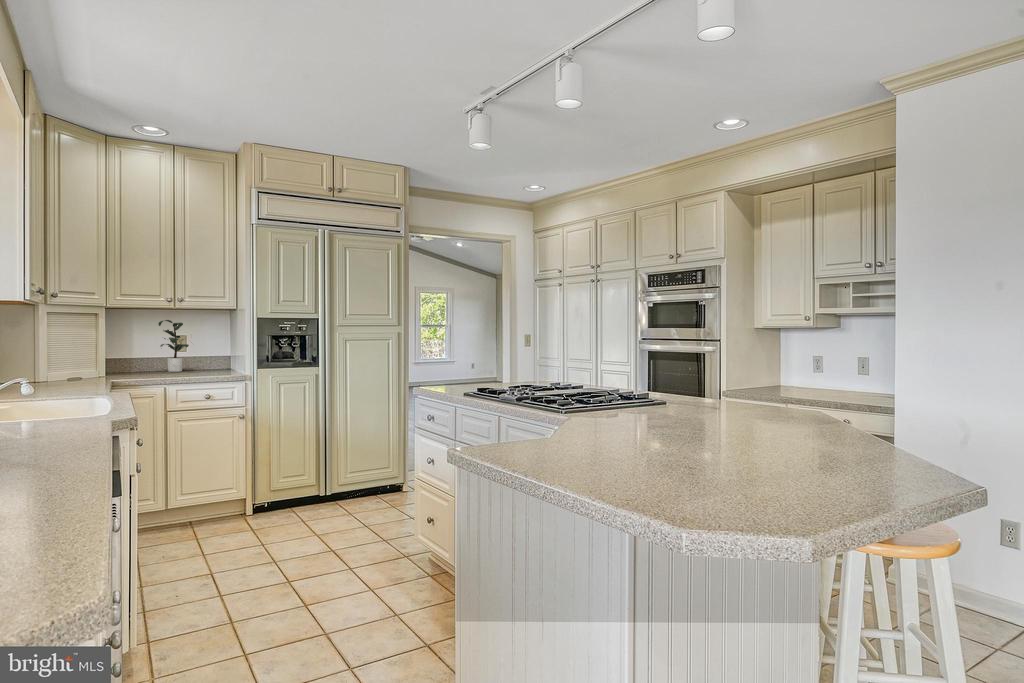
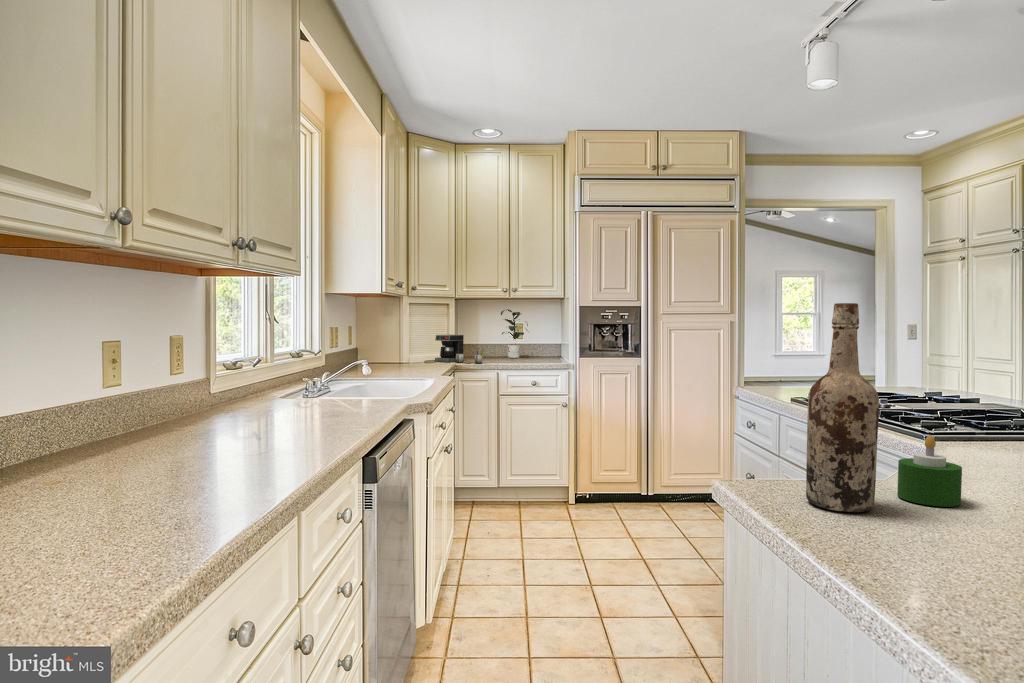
wine bottle: none [522,330,562,464] -> present [806,303,879,512]
coffee maker: none [80,349,147,380] -> present [435,335,484,363]
candle: none [568,411,601,454] -> present [897,435,962,507]

